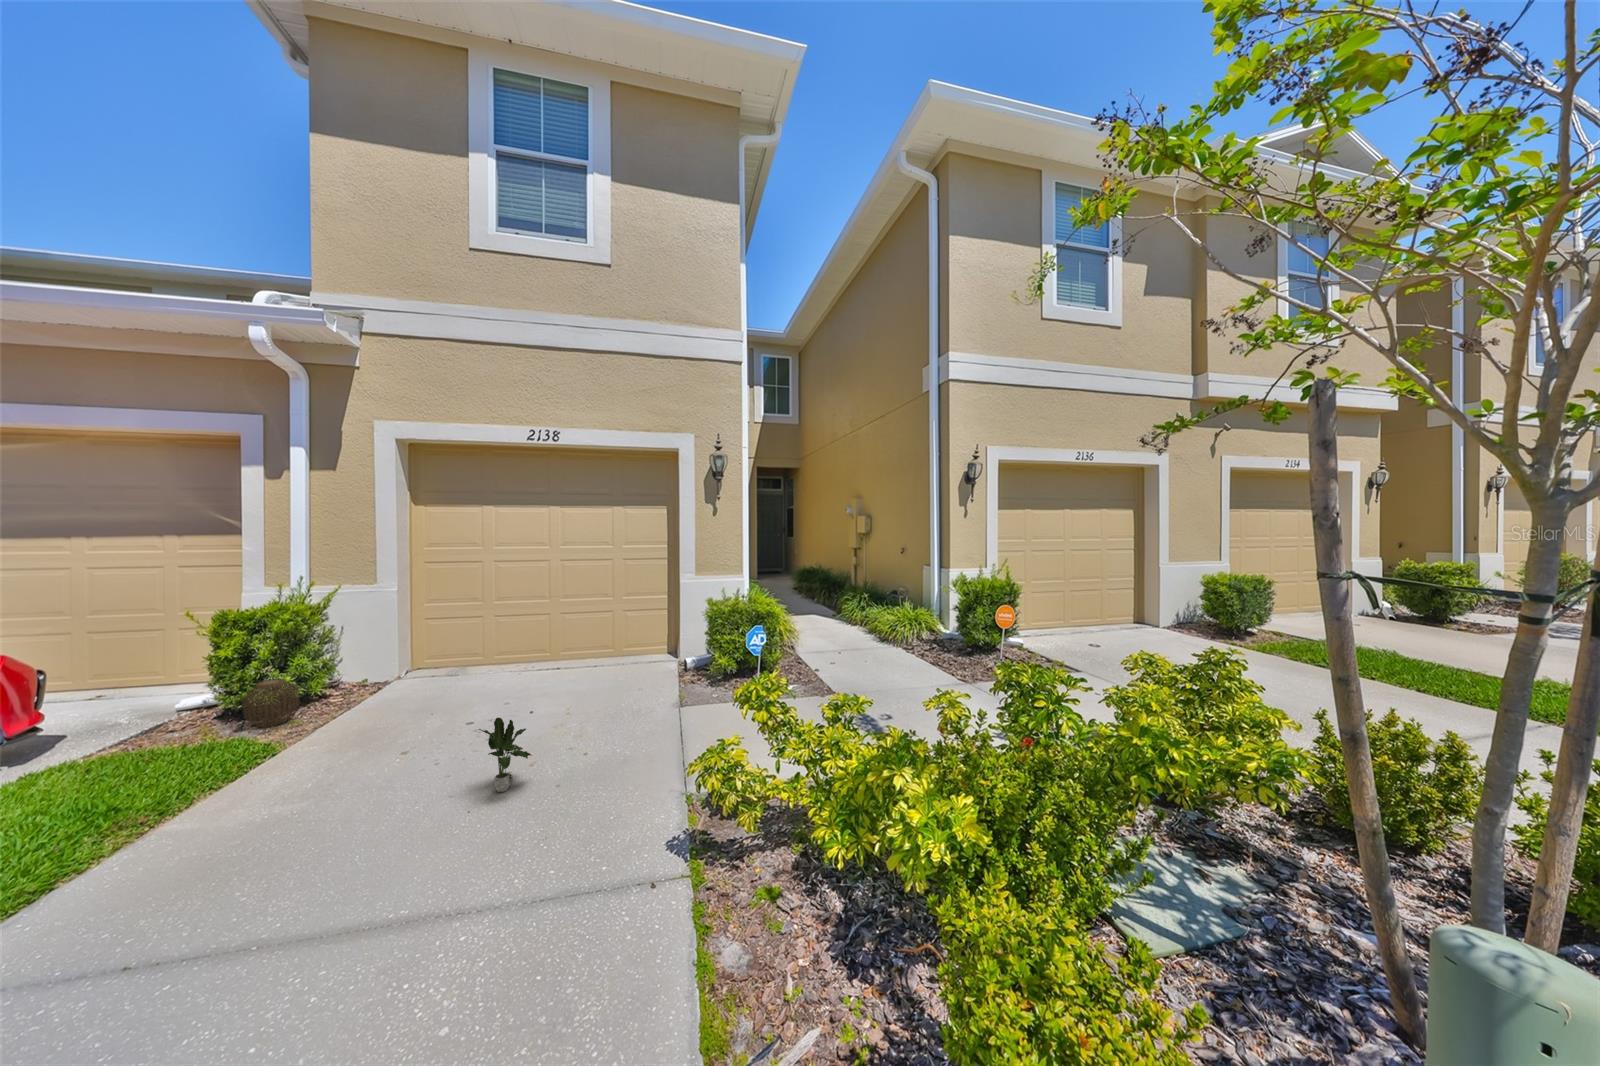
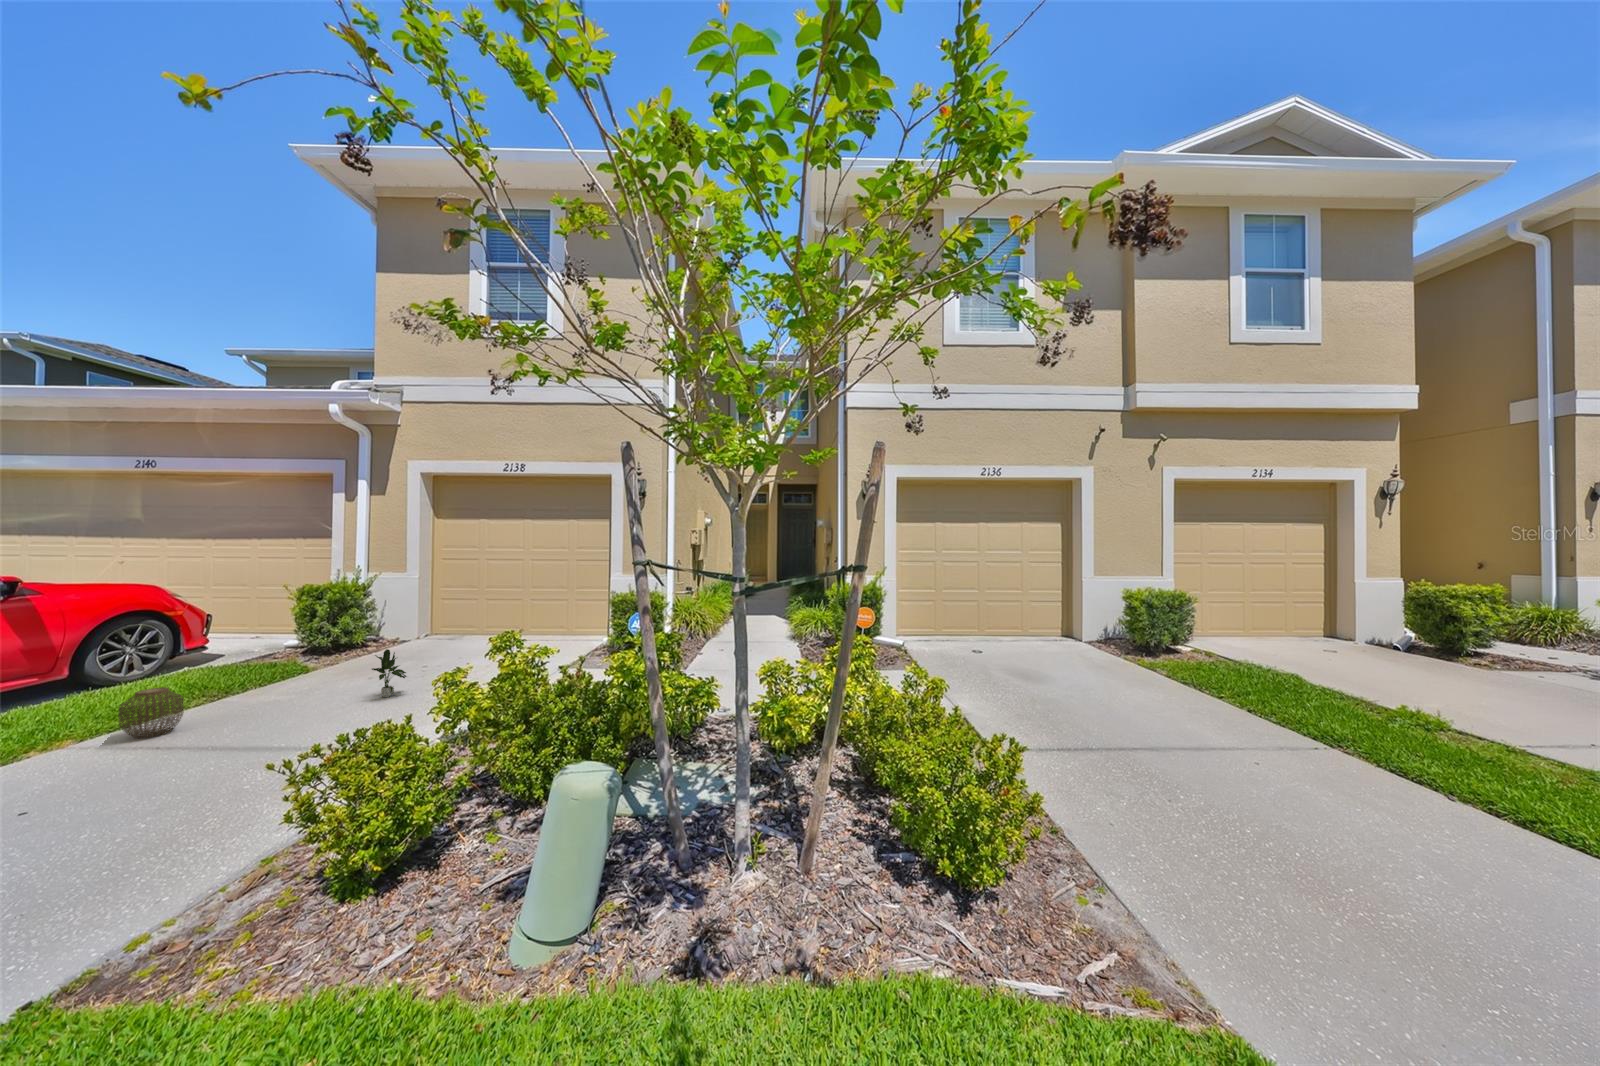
woven basket: present [242,679,299,728] -> present [119,687,184,738]

